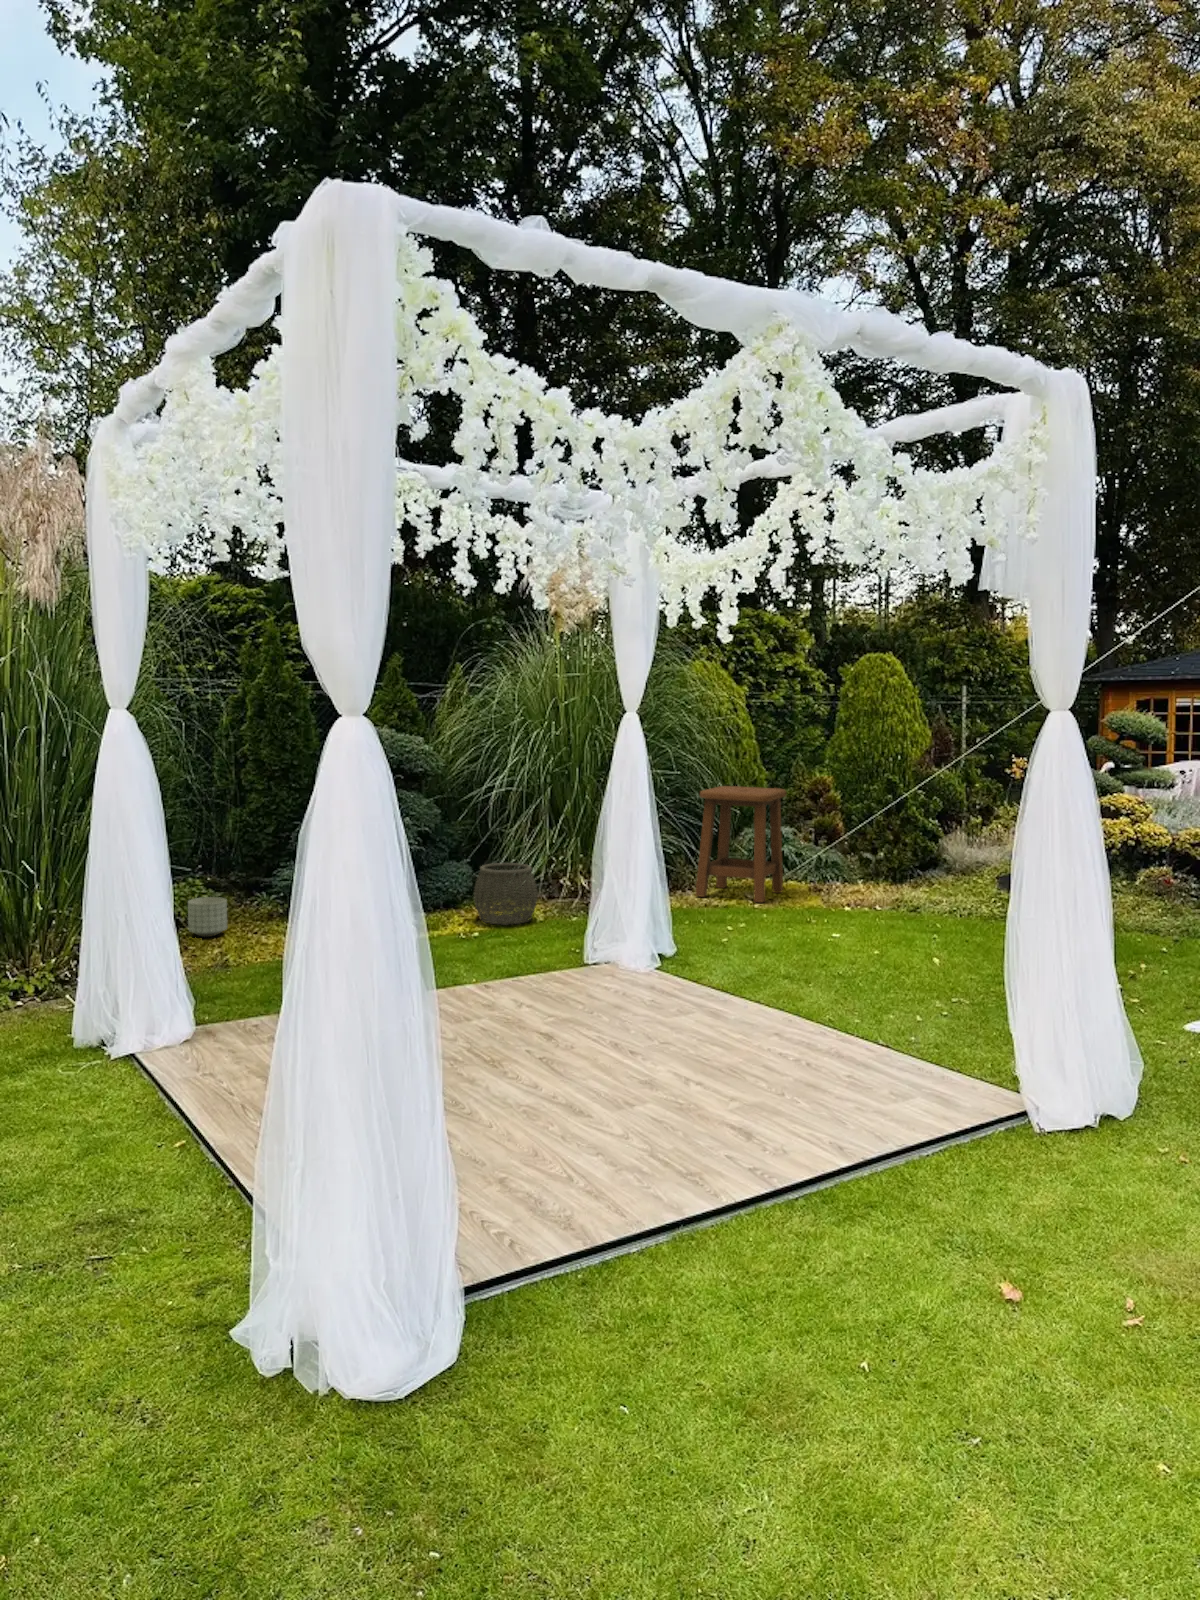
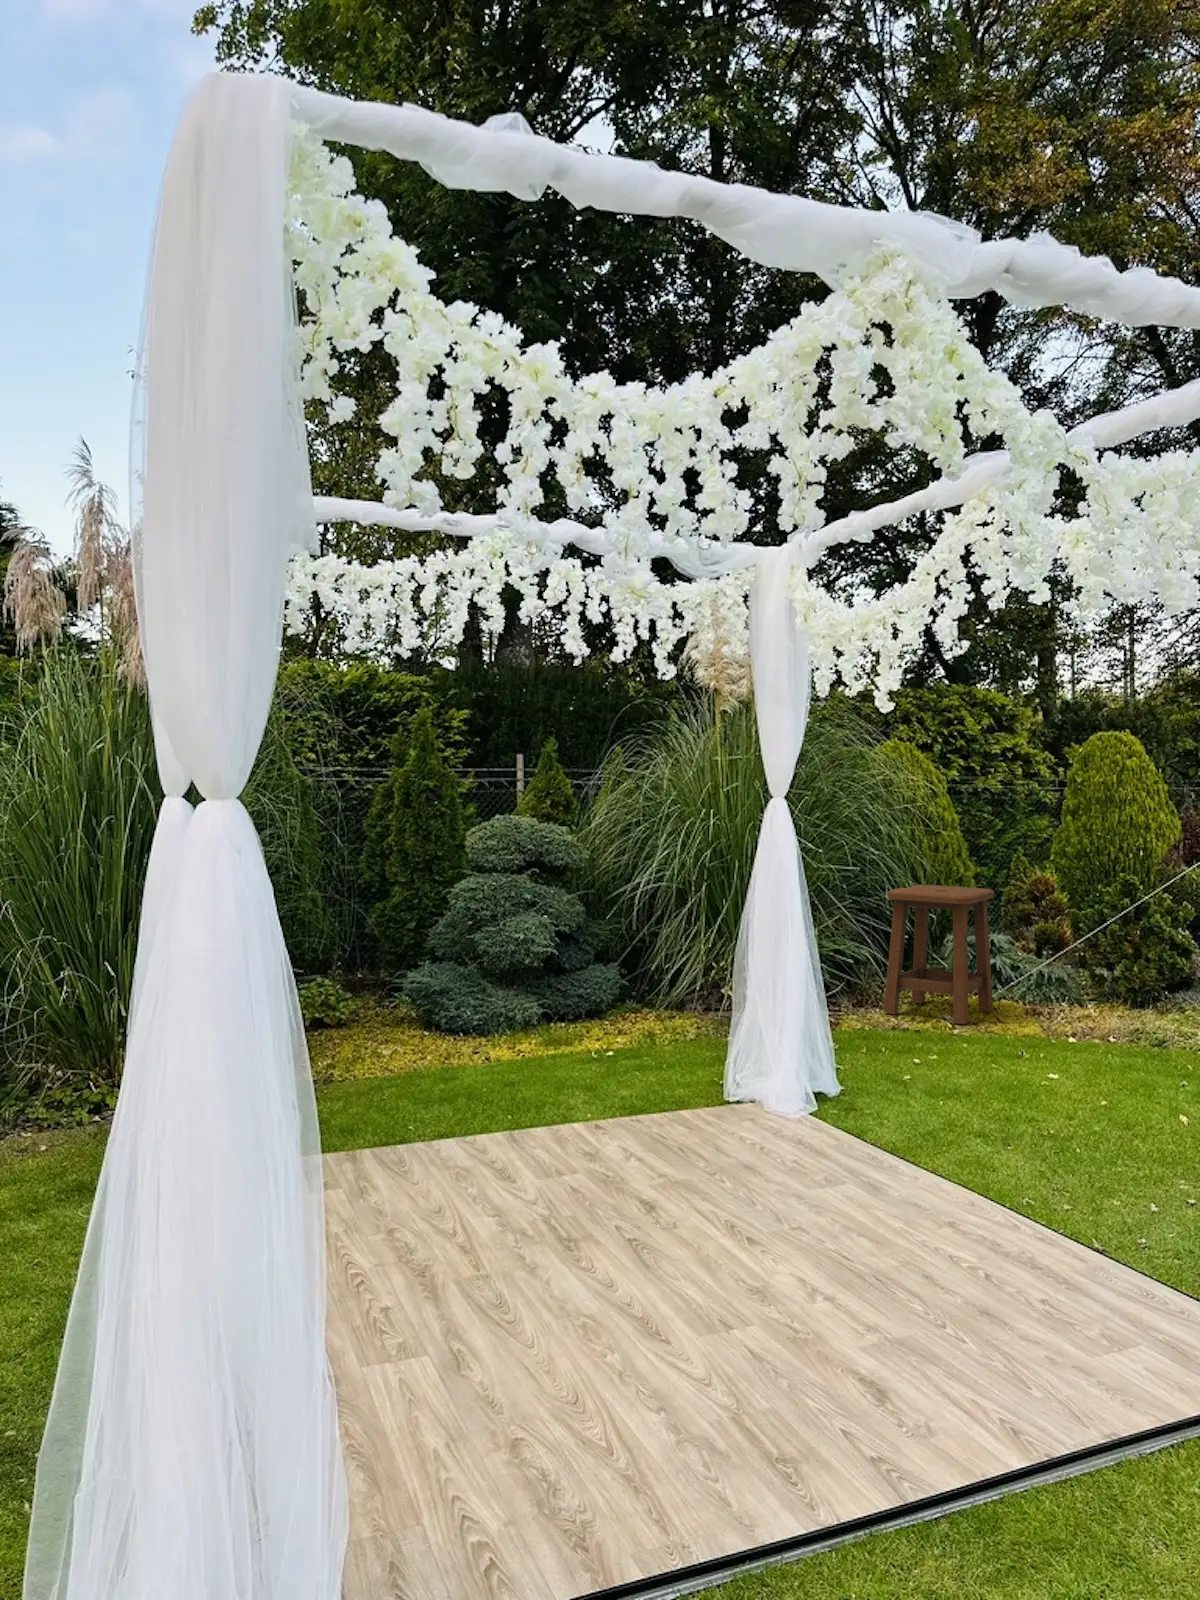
woven basket: present [474,863,538,925] -> none [619,970,692,1042]
planter: present [188,897,227,937] -> none [314,1000,354,1043]

